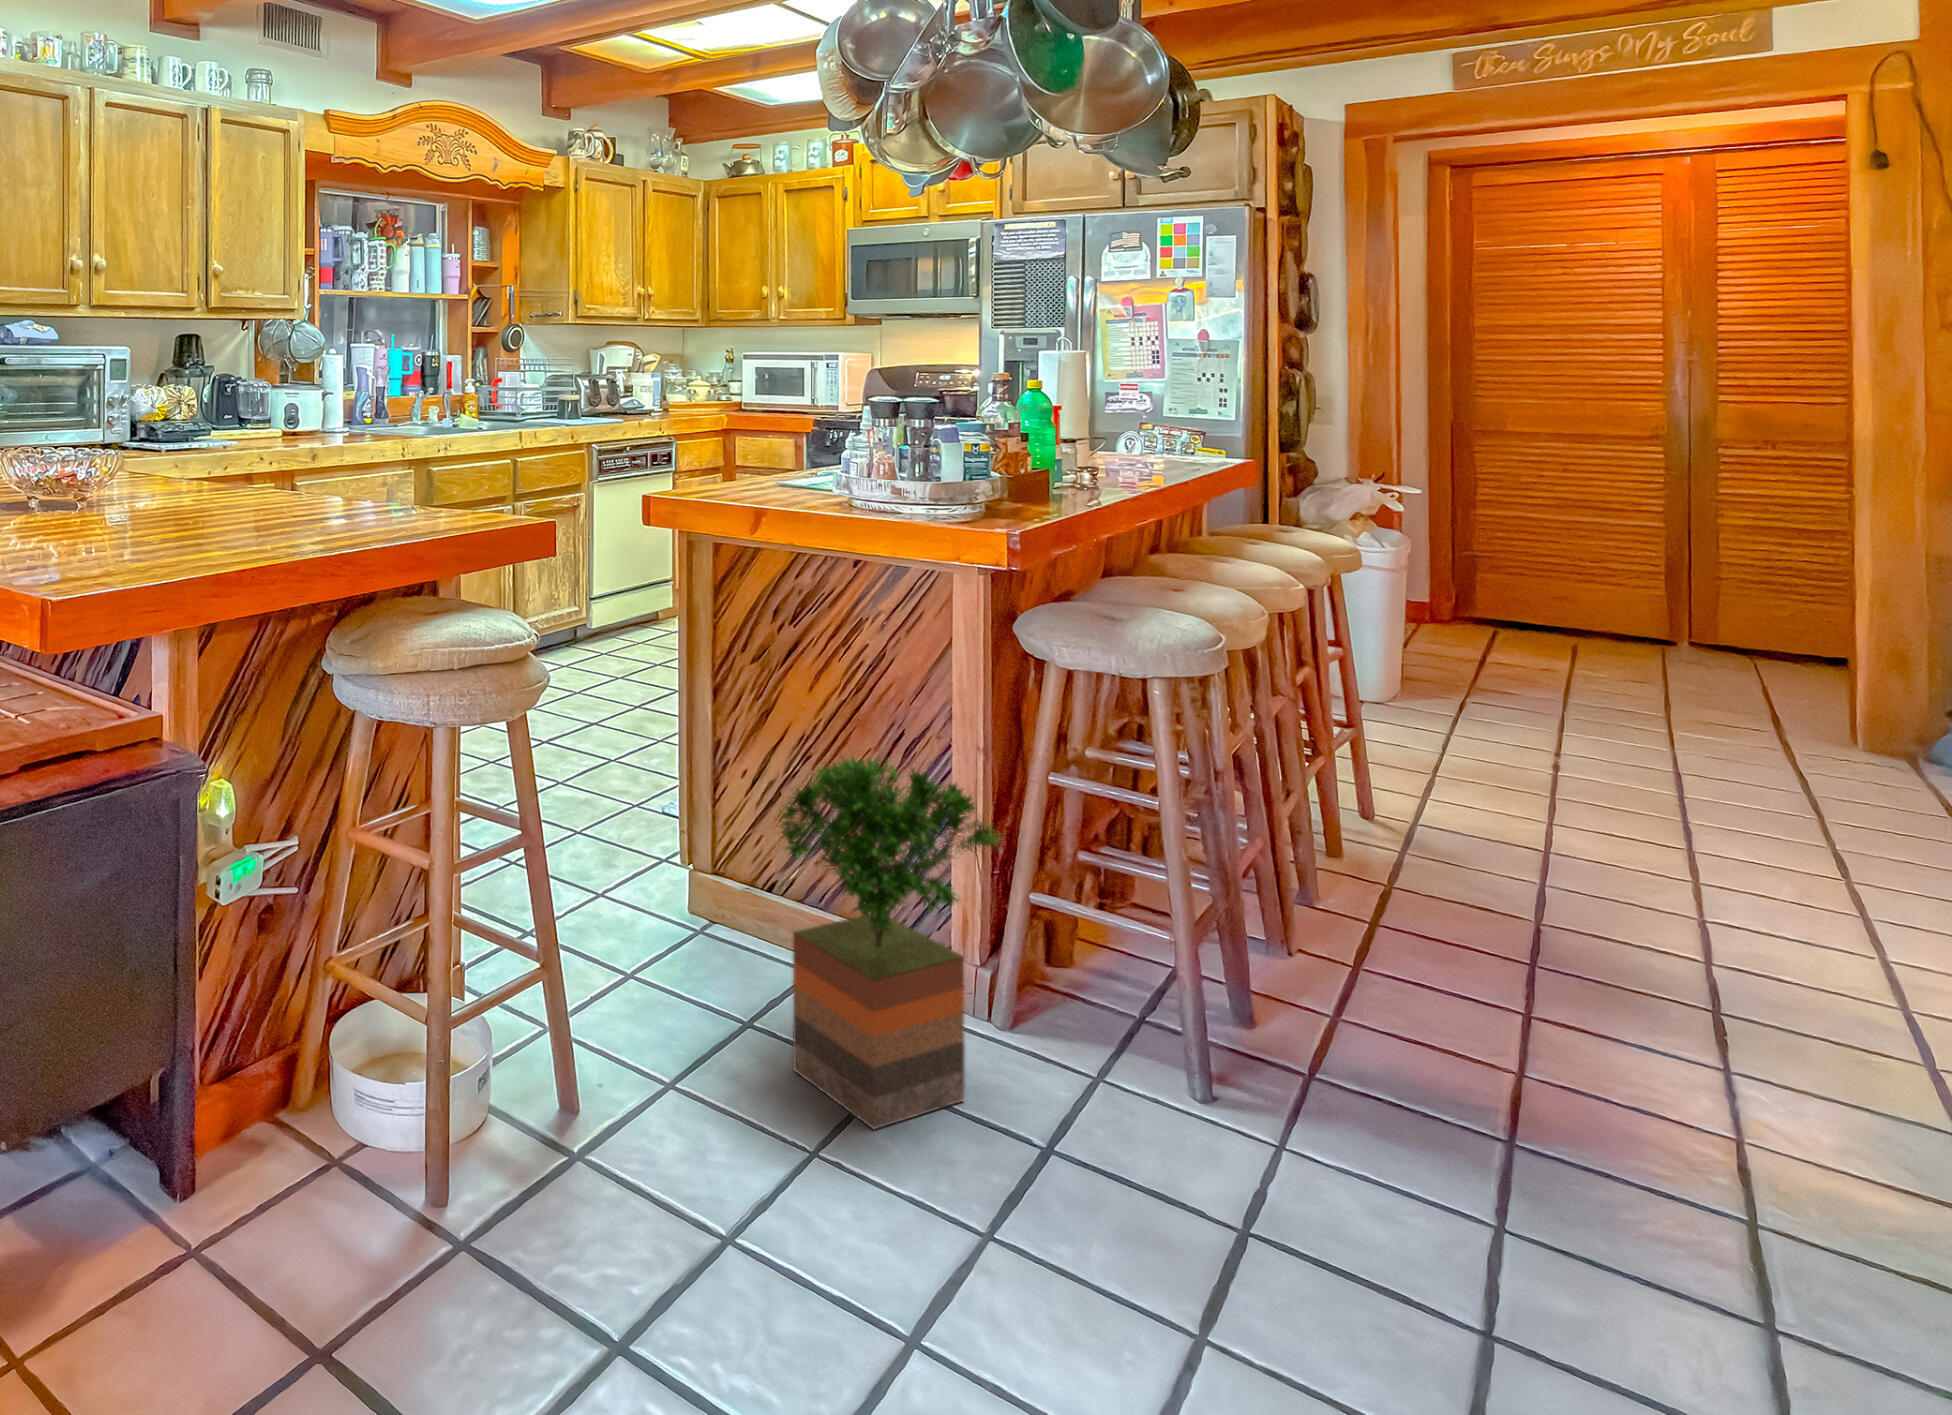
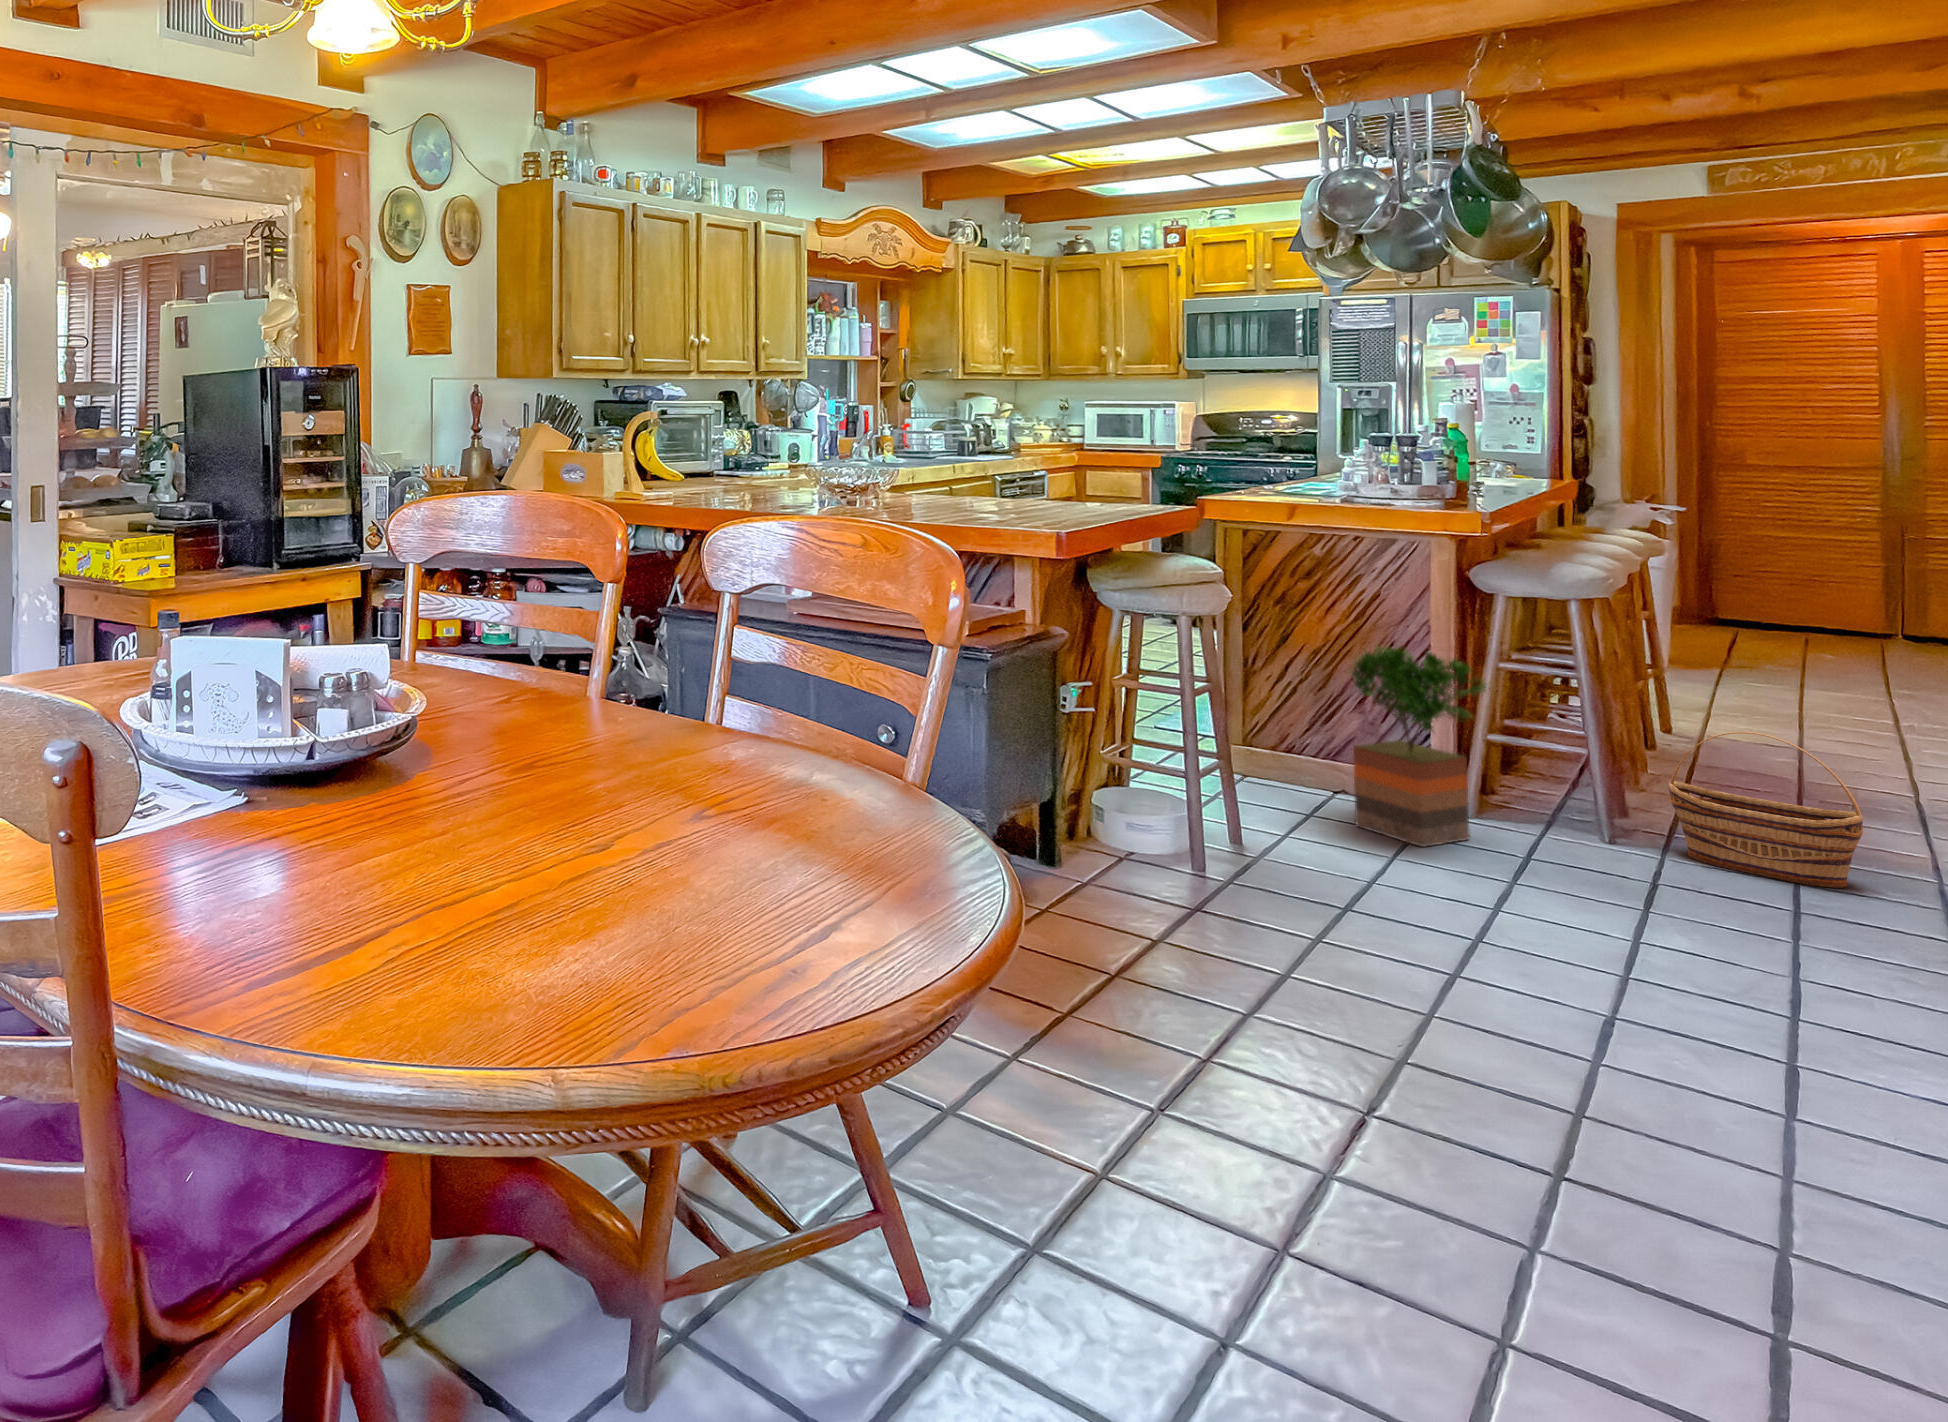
basket: none [1285,917,1588,1216] -> present [1669,732,1863,888]

